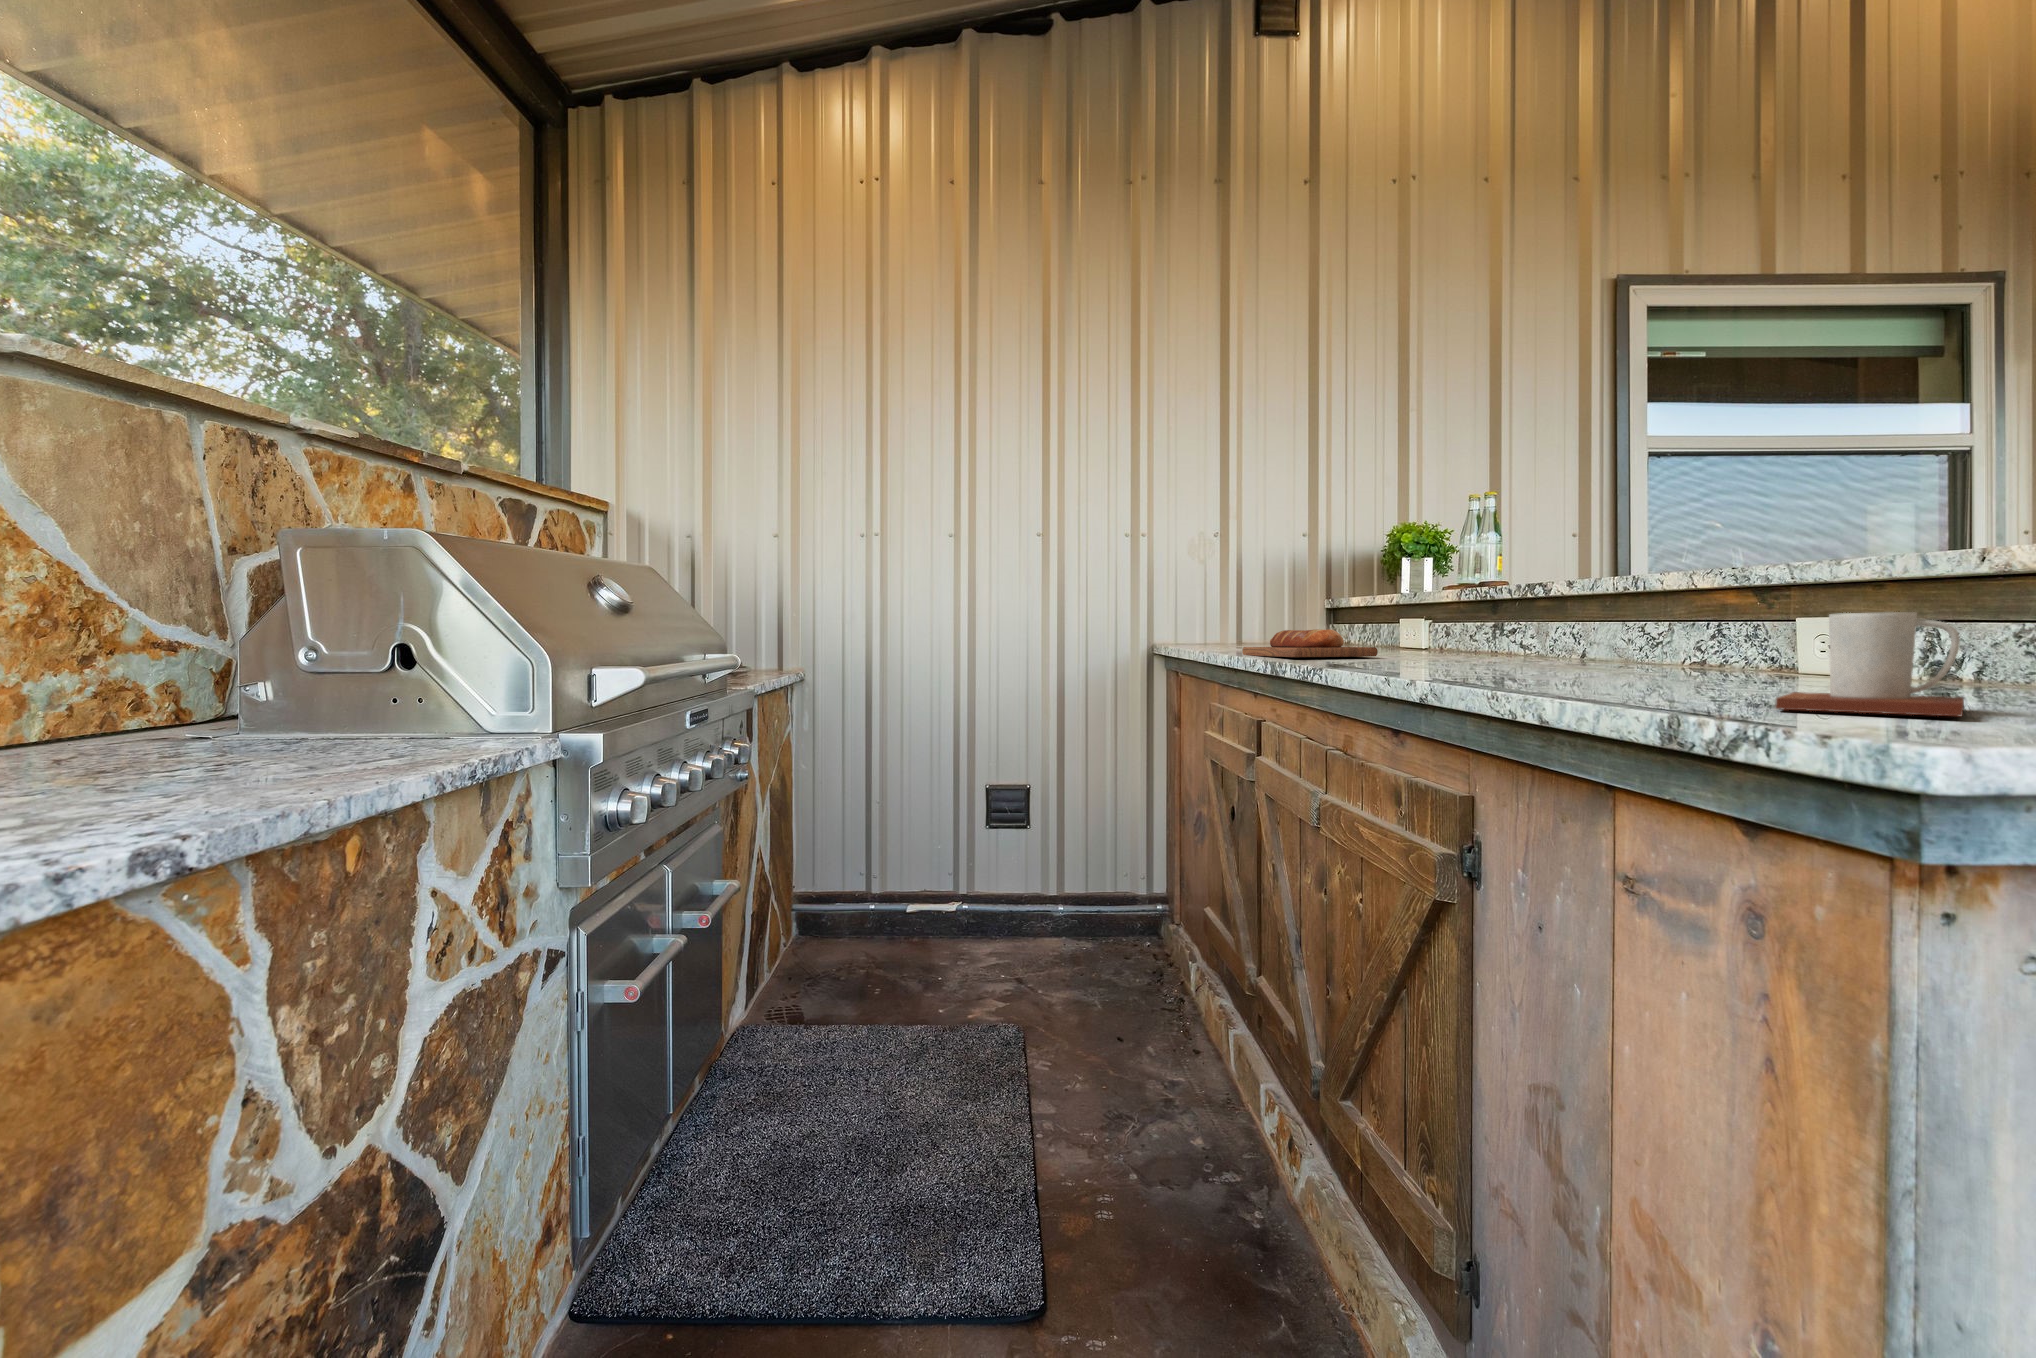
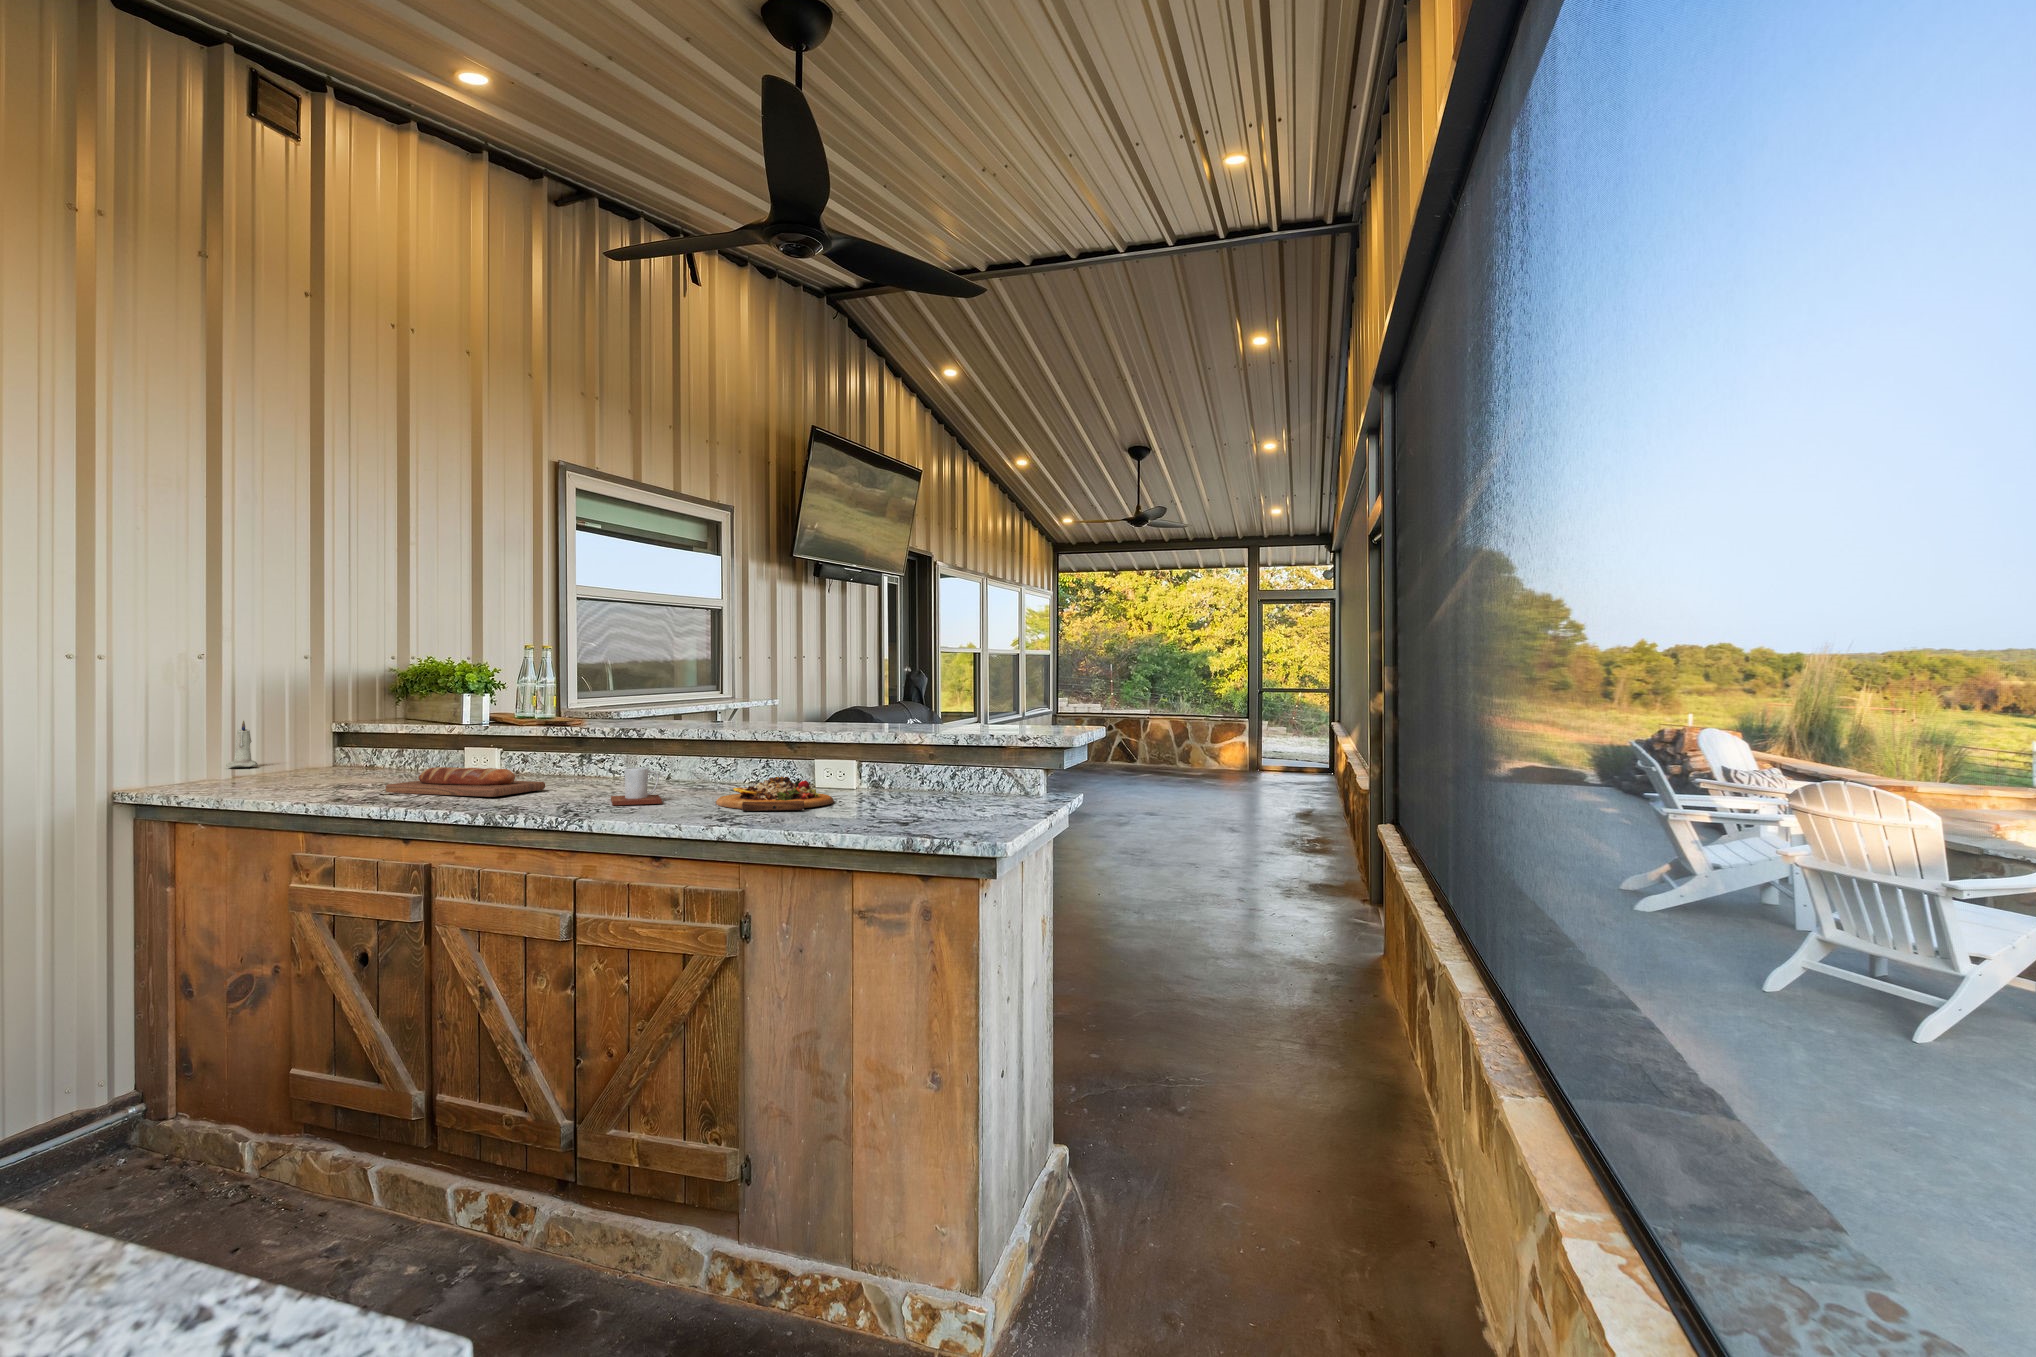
candle: none [1224,603,1248,645] -> present [226,721,258,767]
mug: present [1775,612,1964,717] -> present [611,767,662,805]
cutting board: none [1519,629,1779,680] -> present [716,776,834,811]

